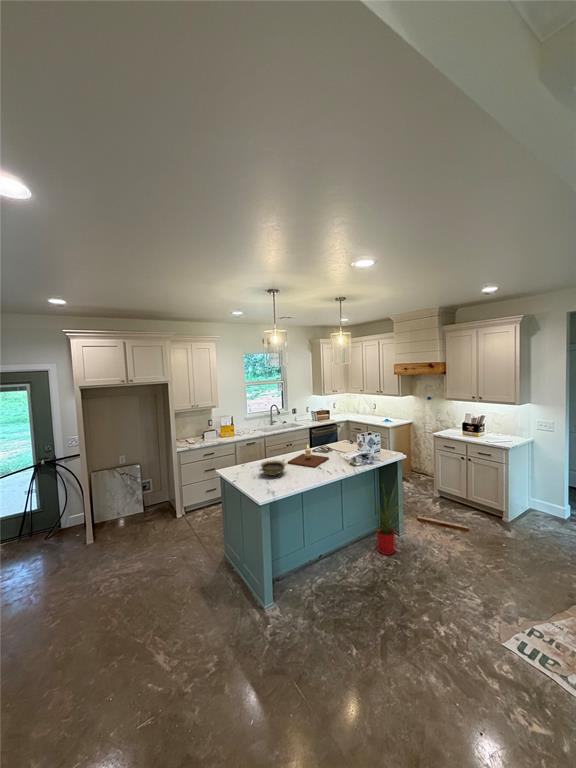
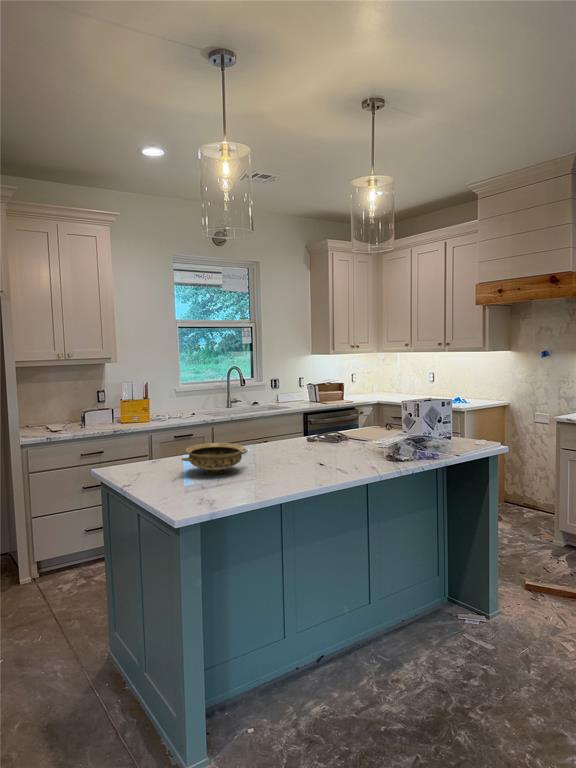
candle: present [288,445,329,468] -> none [251,416,341,463]
house plant: present [370,496,405,555] -> none [408,500,520,654]

